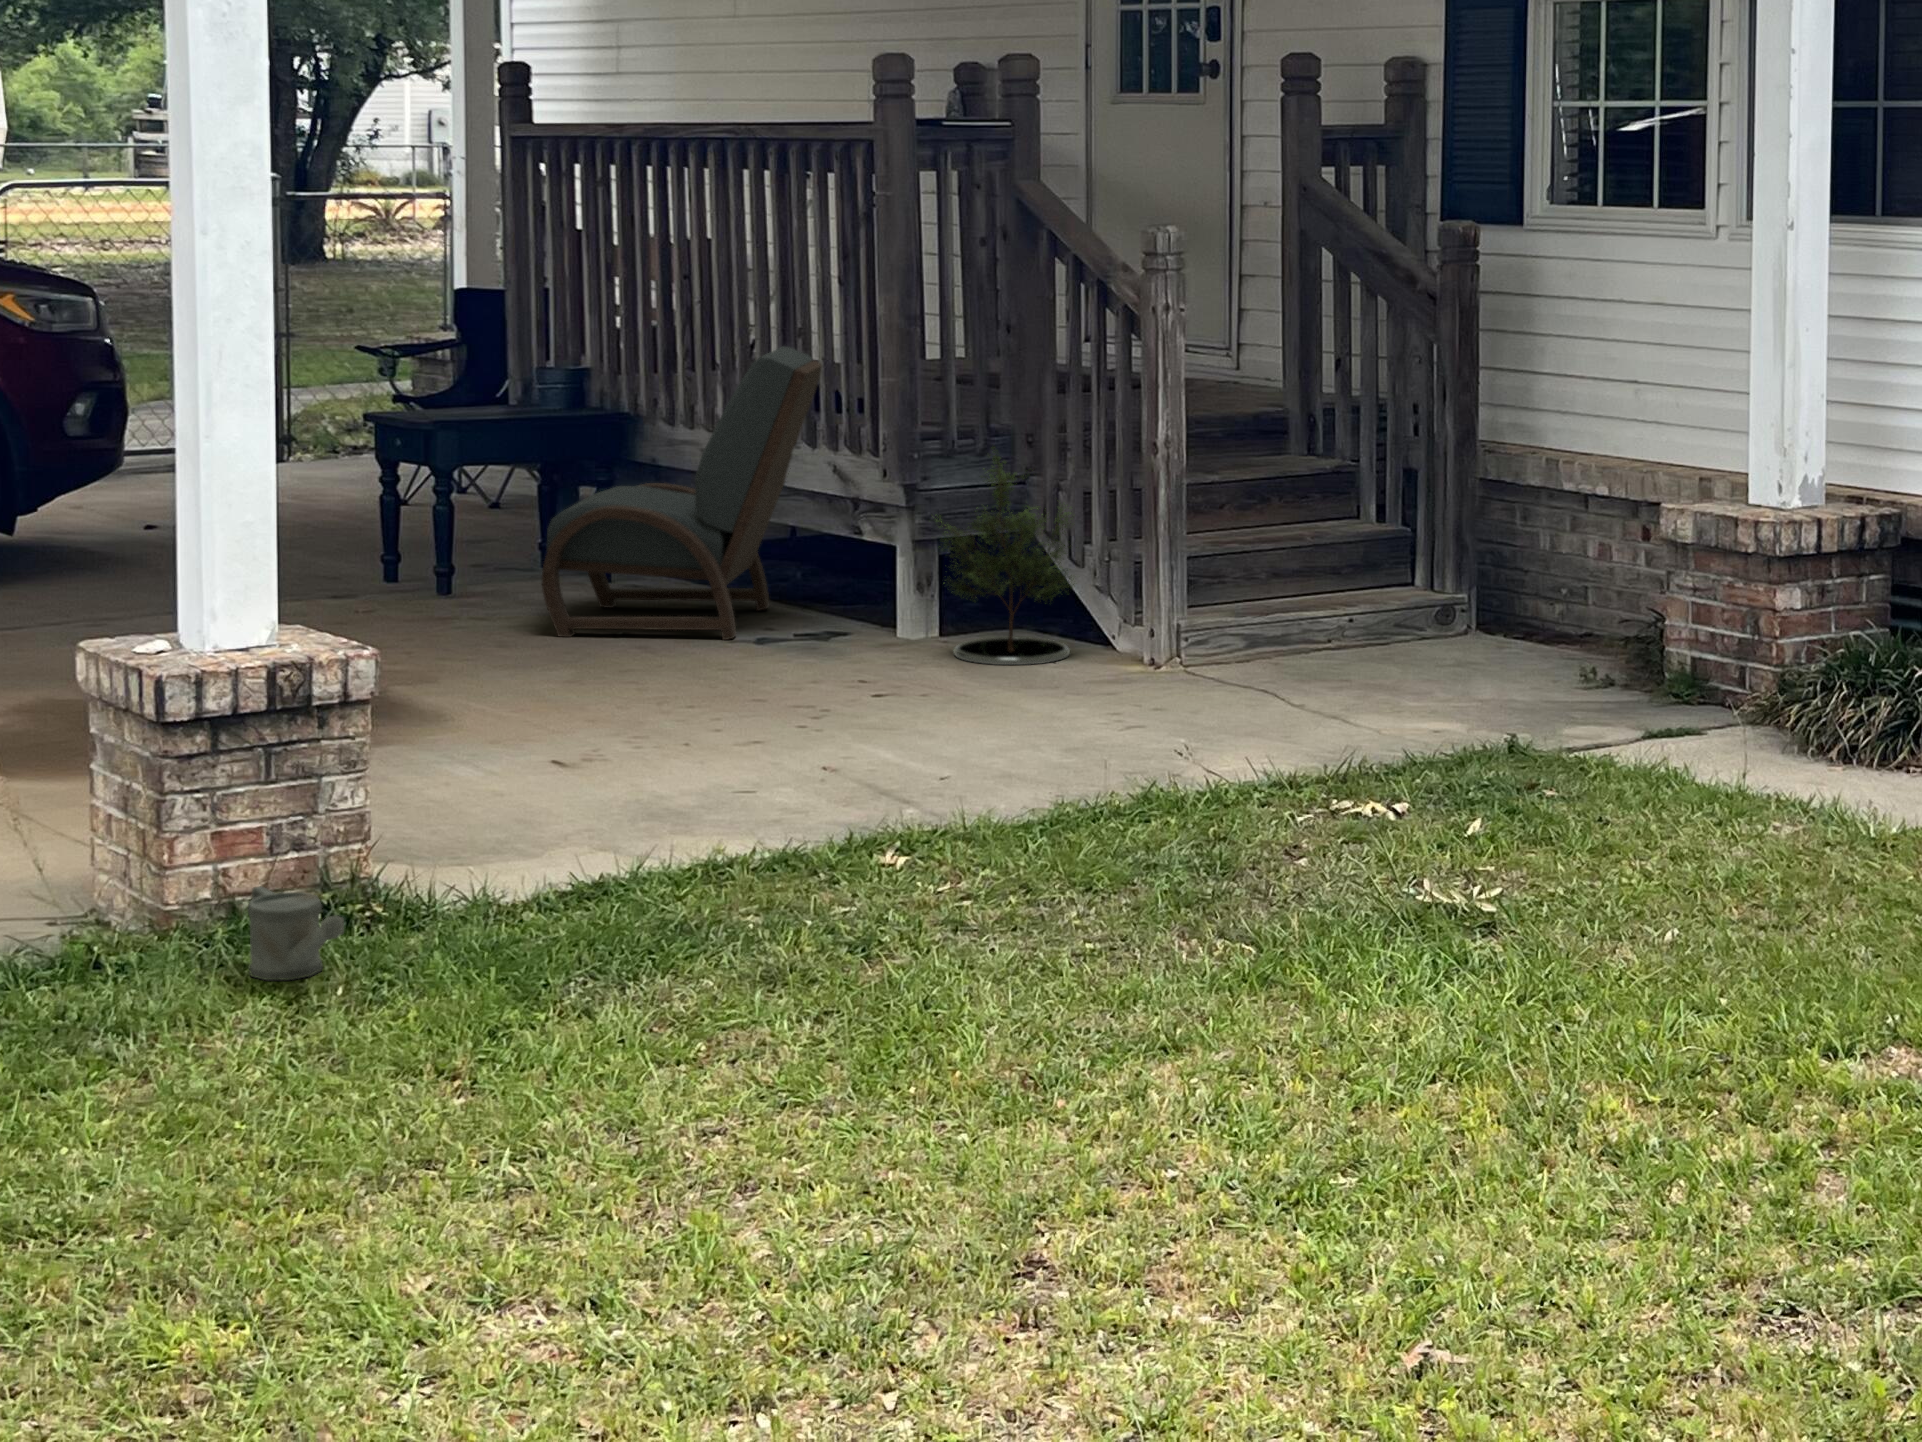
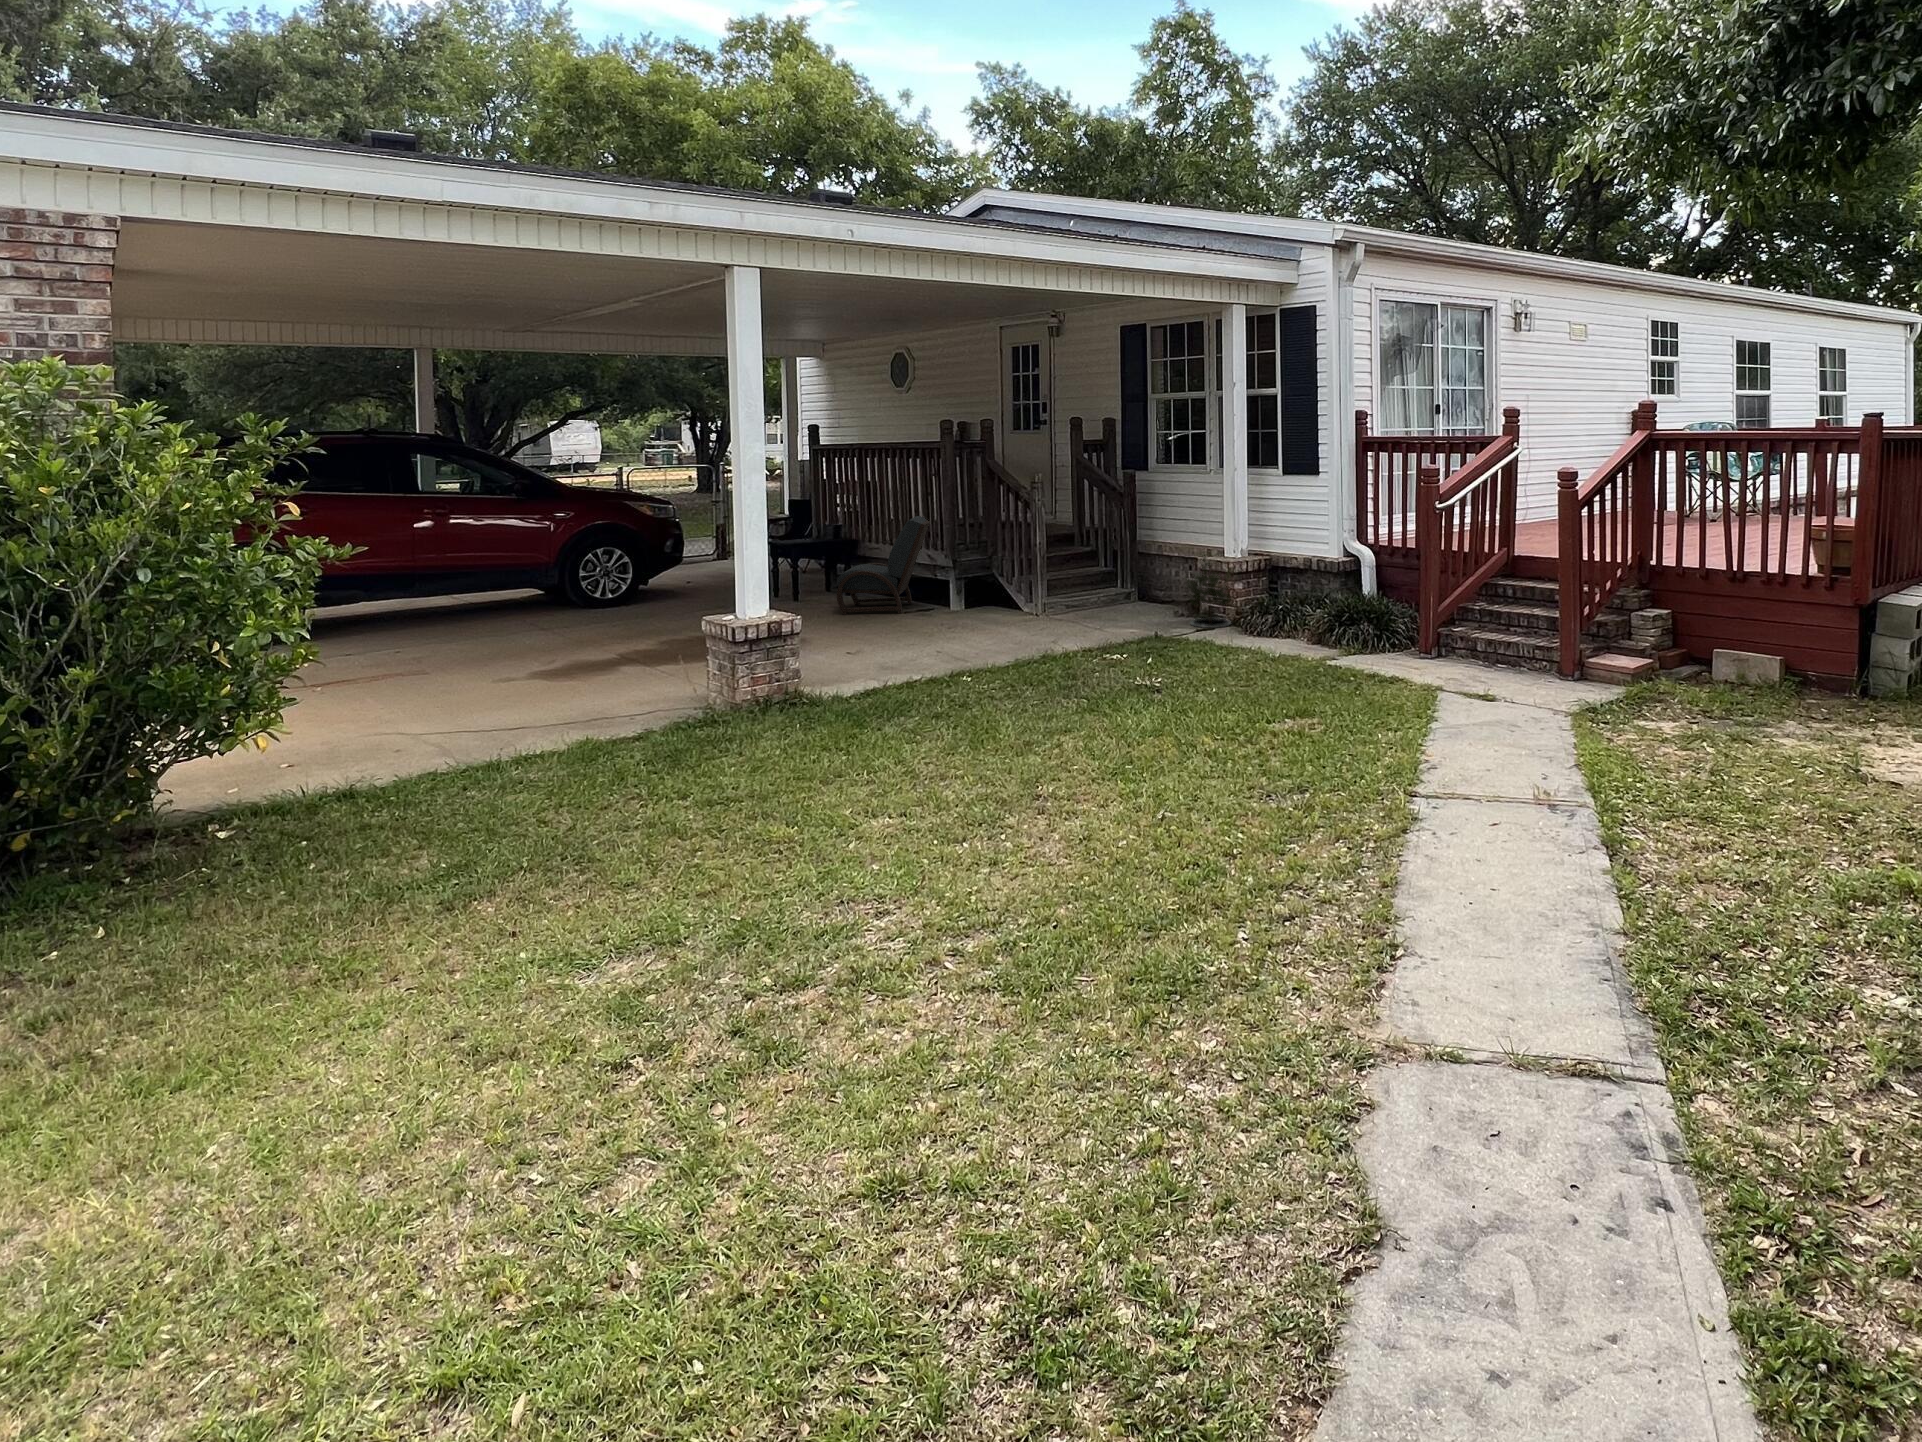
potted tree: present [933,447,1074,665] -> present [1187,555,1233,628]
watering can: present [248,886,344,980] -> none [763,692,797,722]

